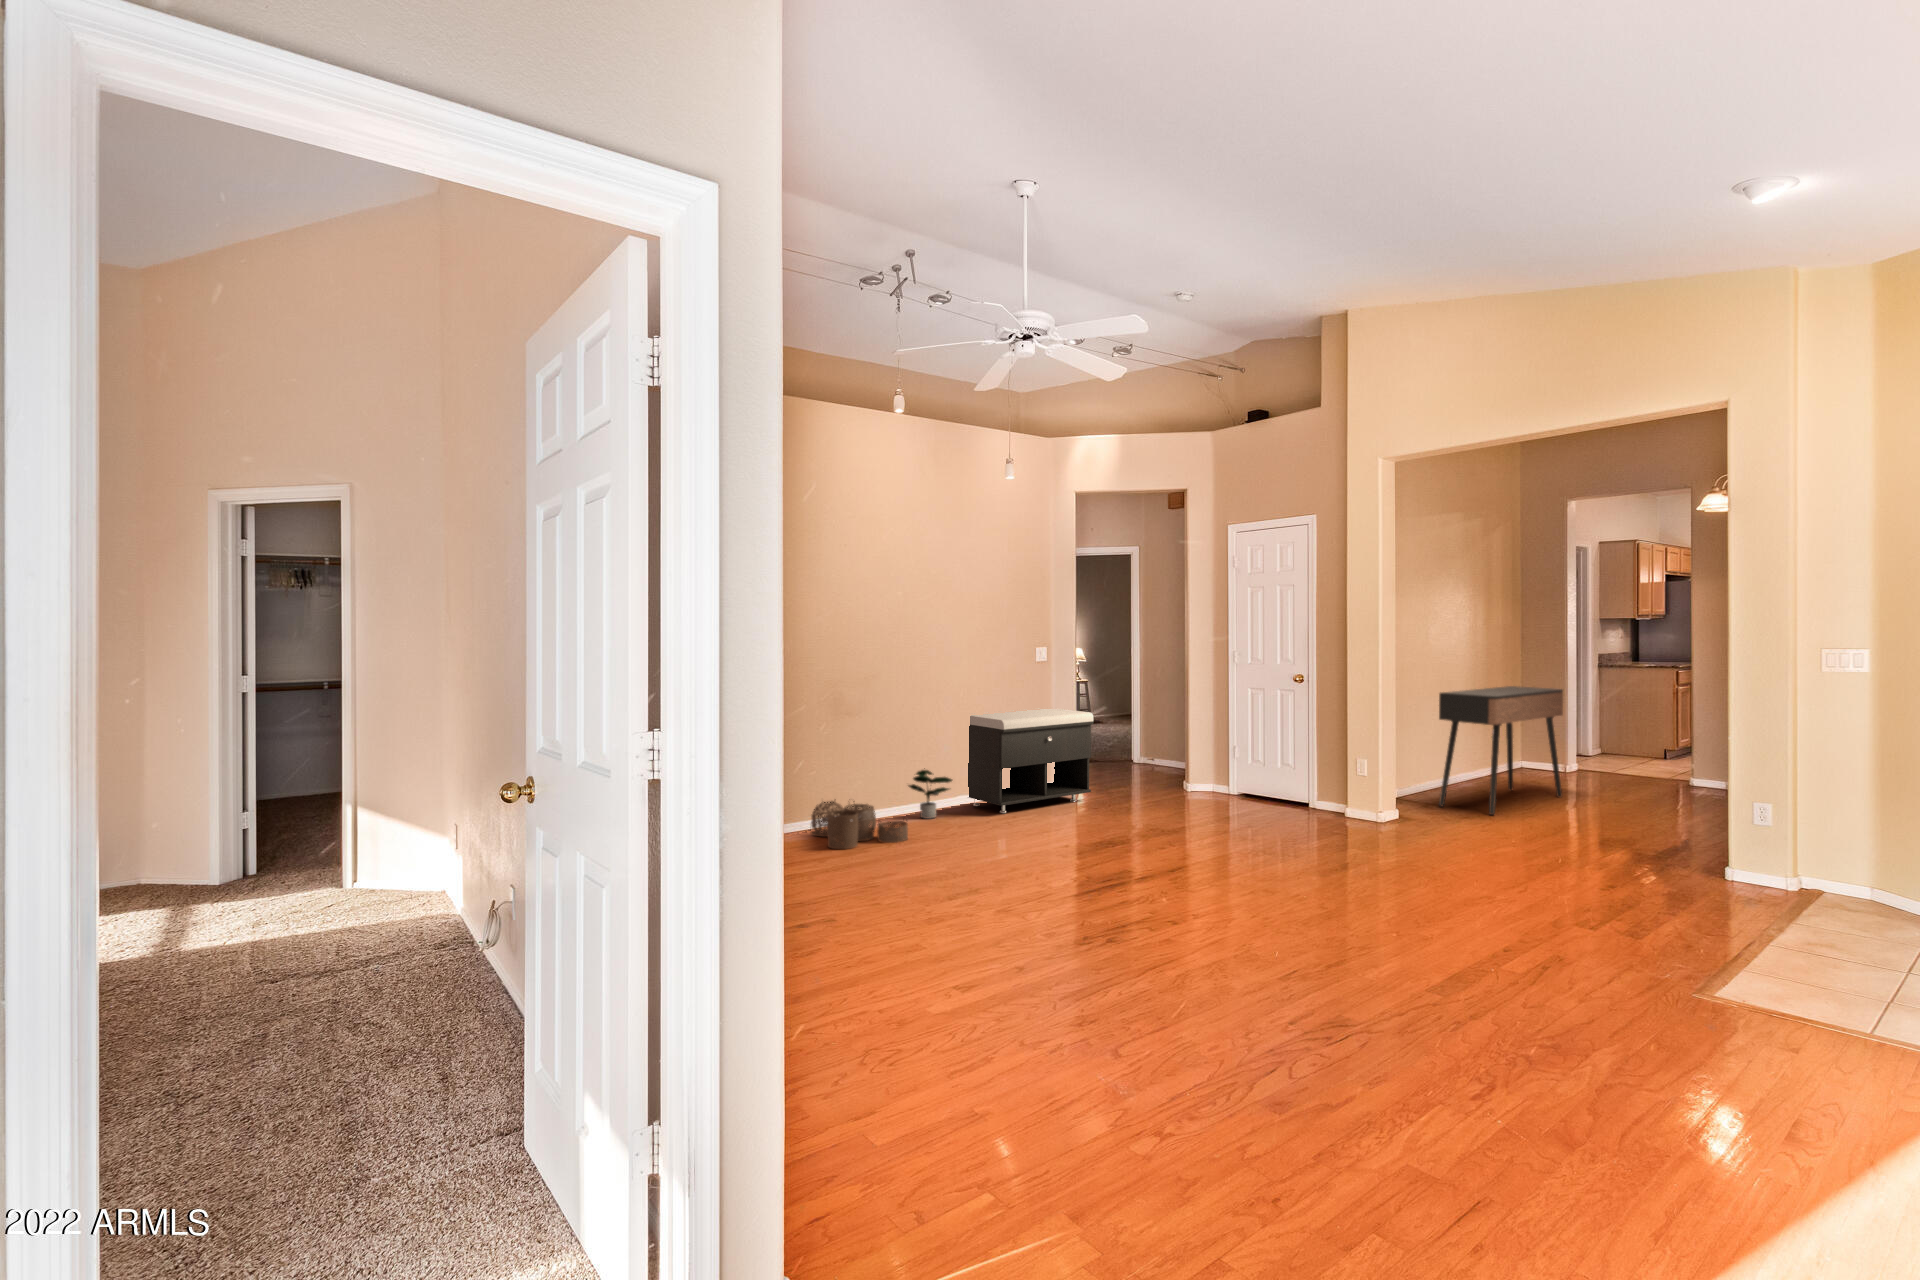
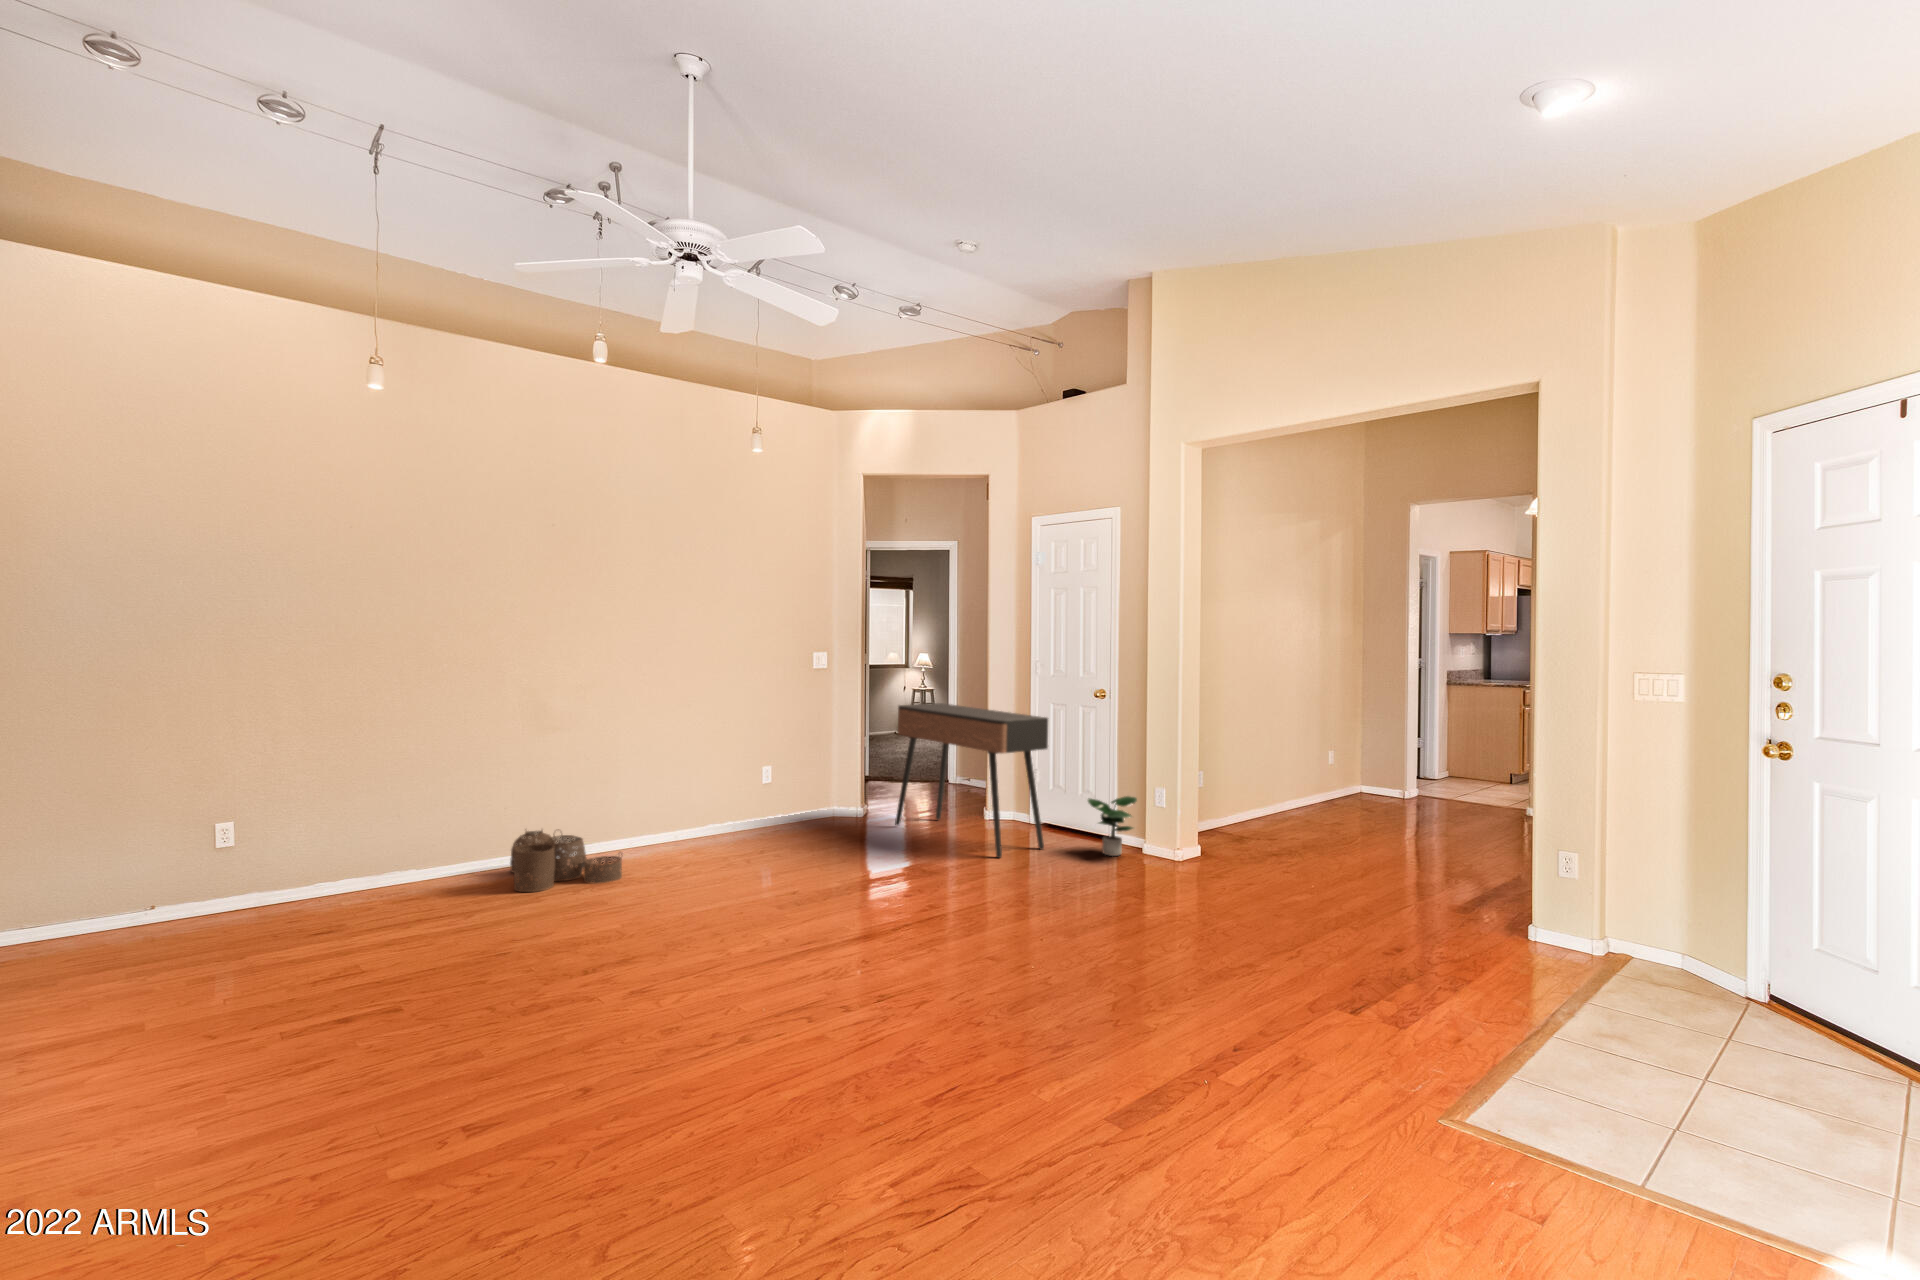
console table: present [1439,686,1563,815] -> present [895,703,1048,858]
storage bench: present [968,709,1094,813] -> none [719,721,878,844]
potted plant: present [909,768,952,819] -> present [1088,796,1137,856]

